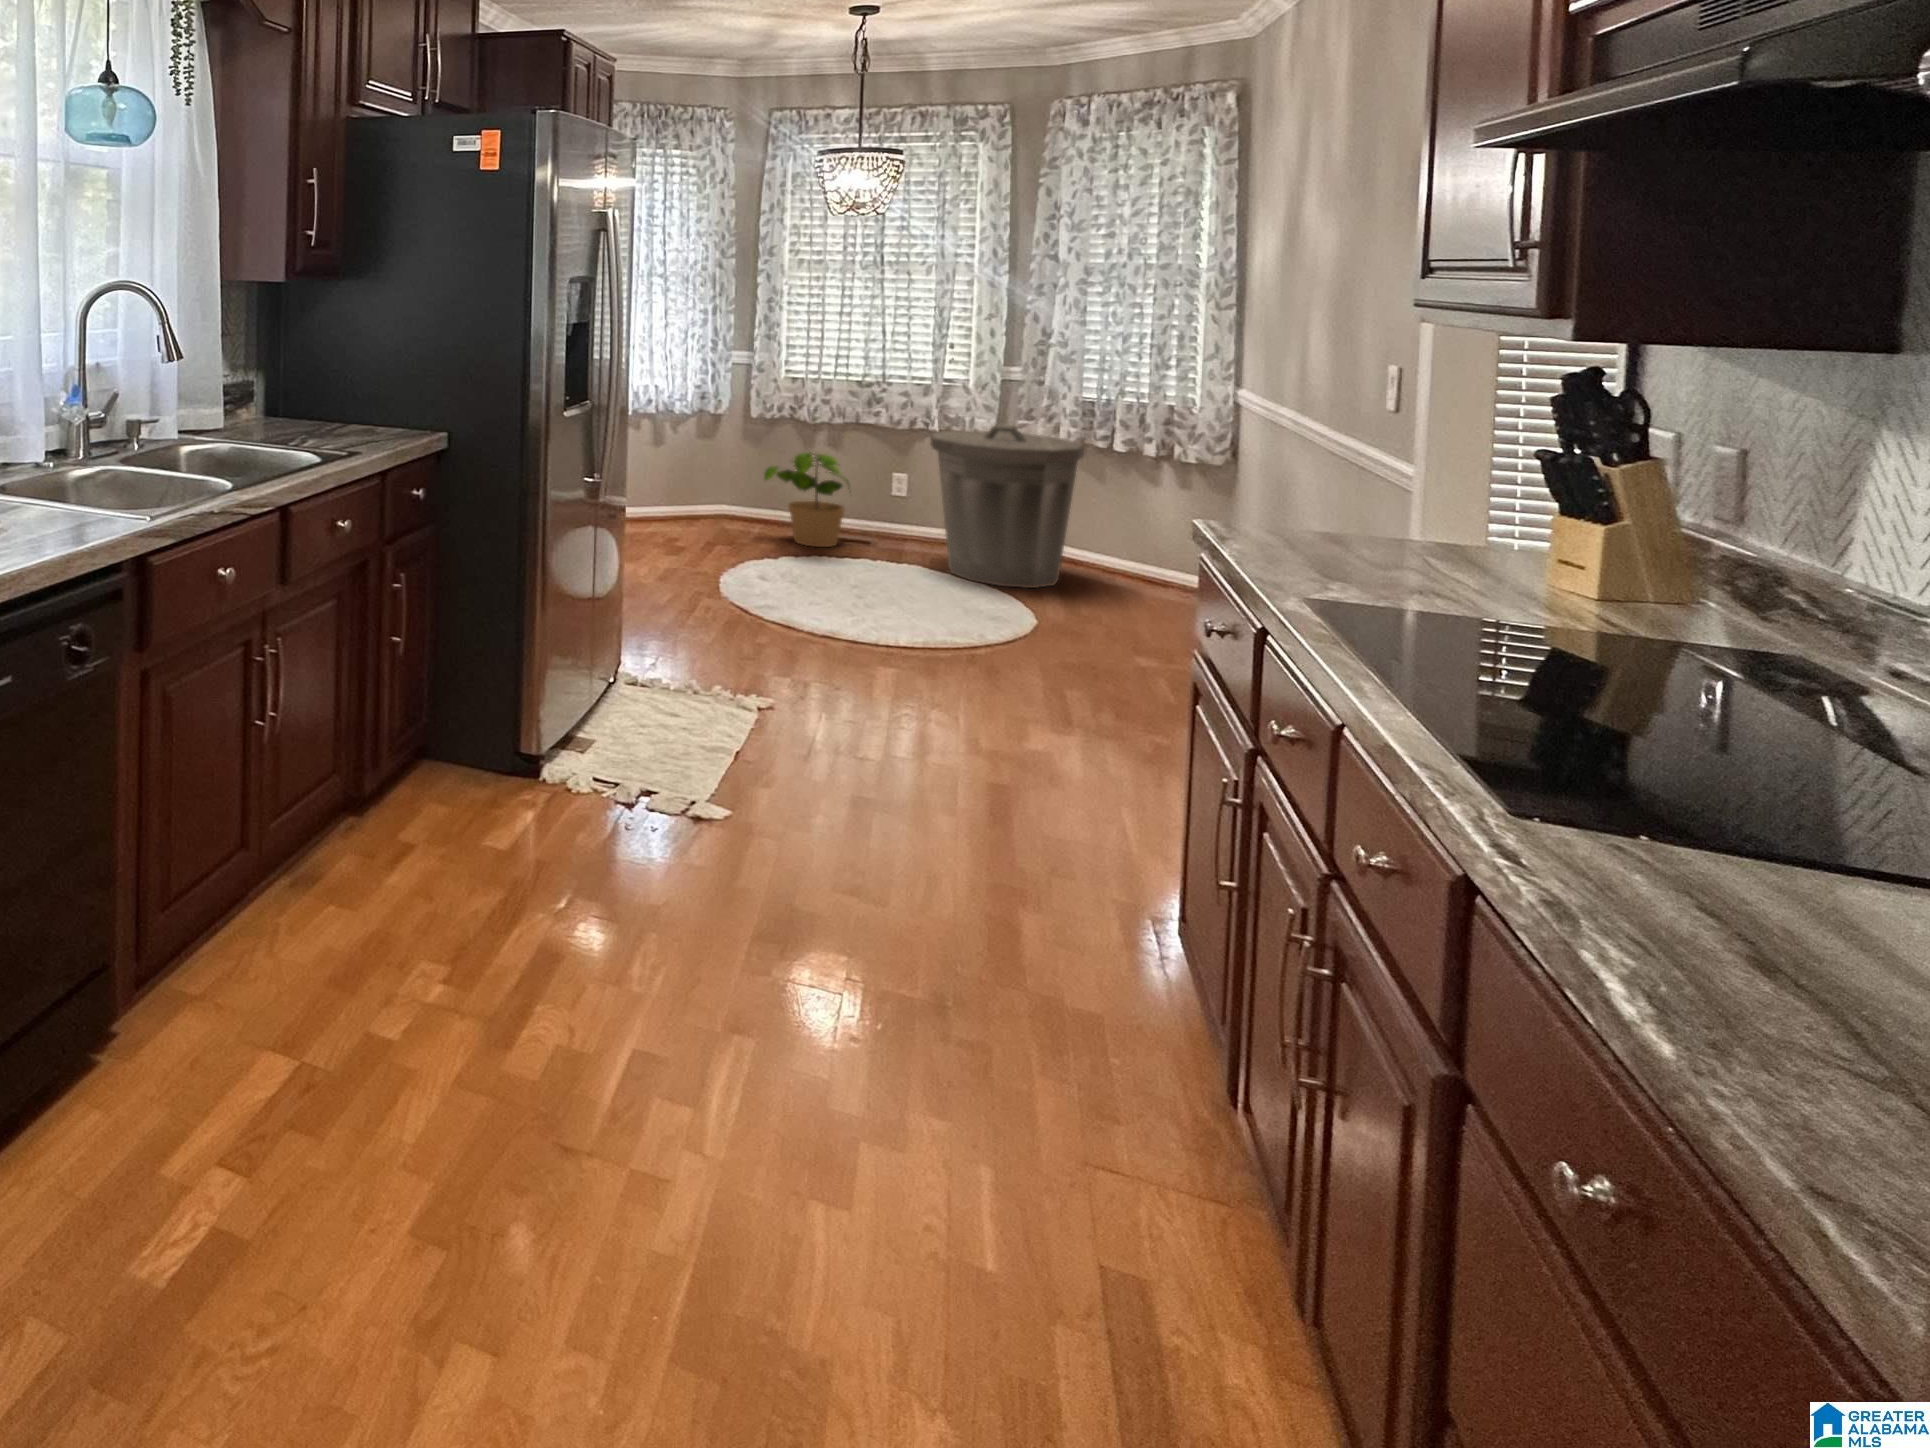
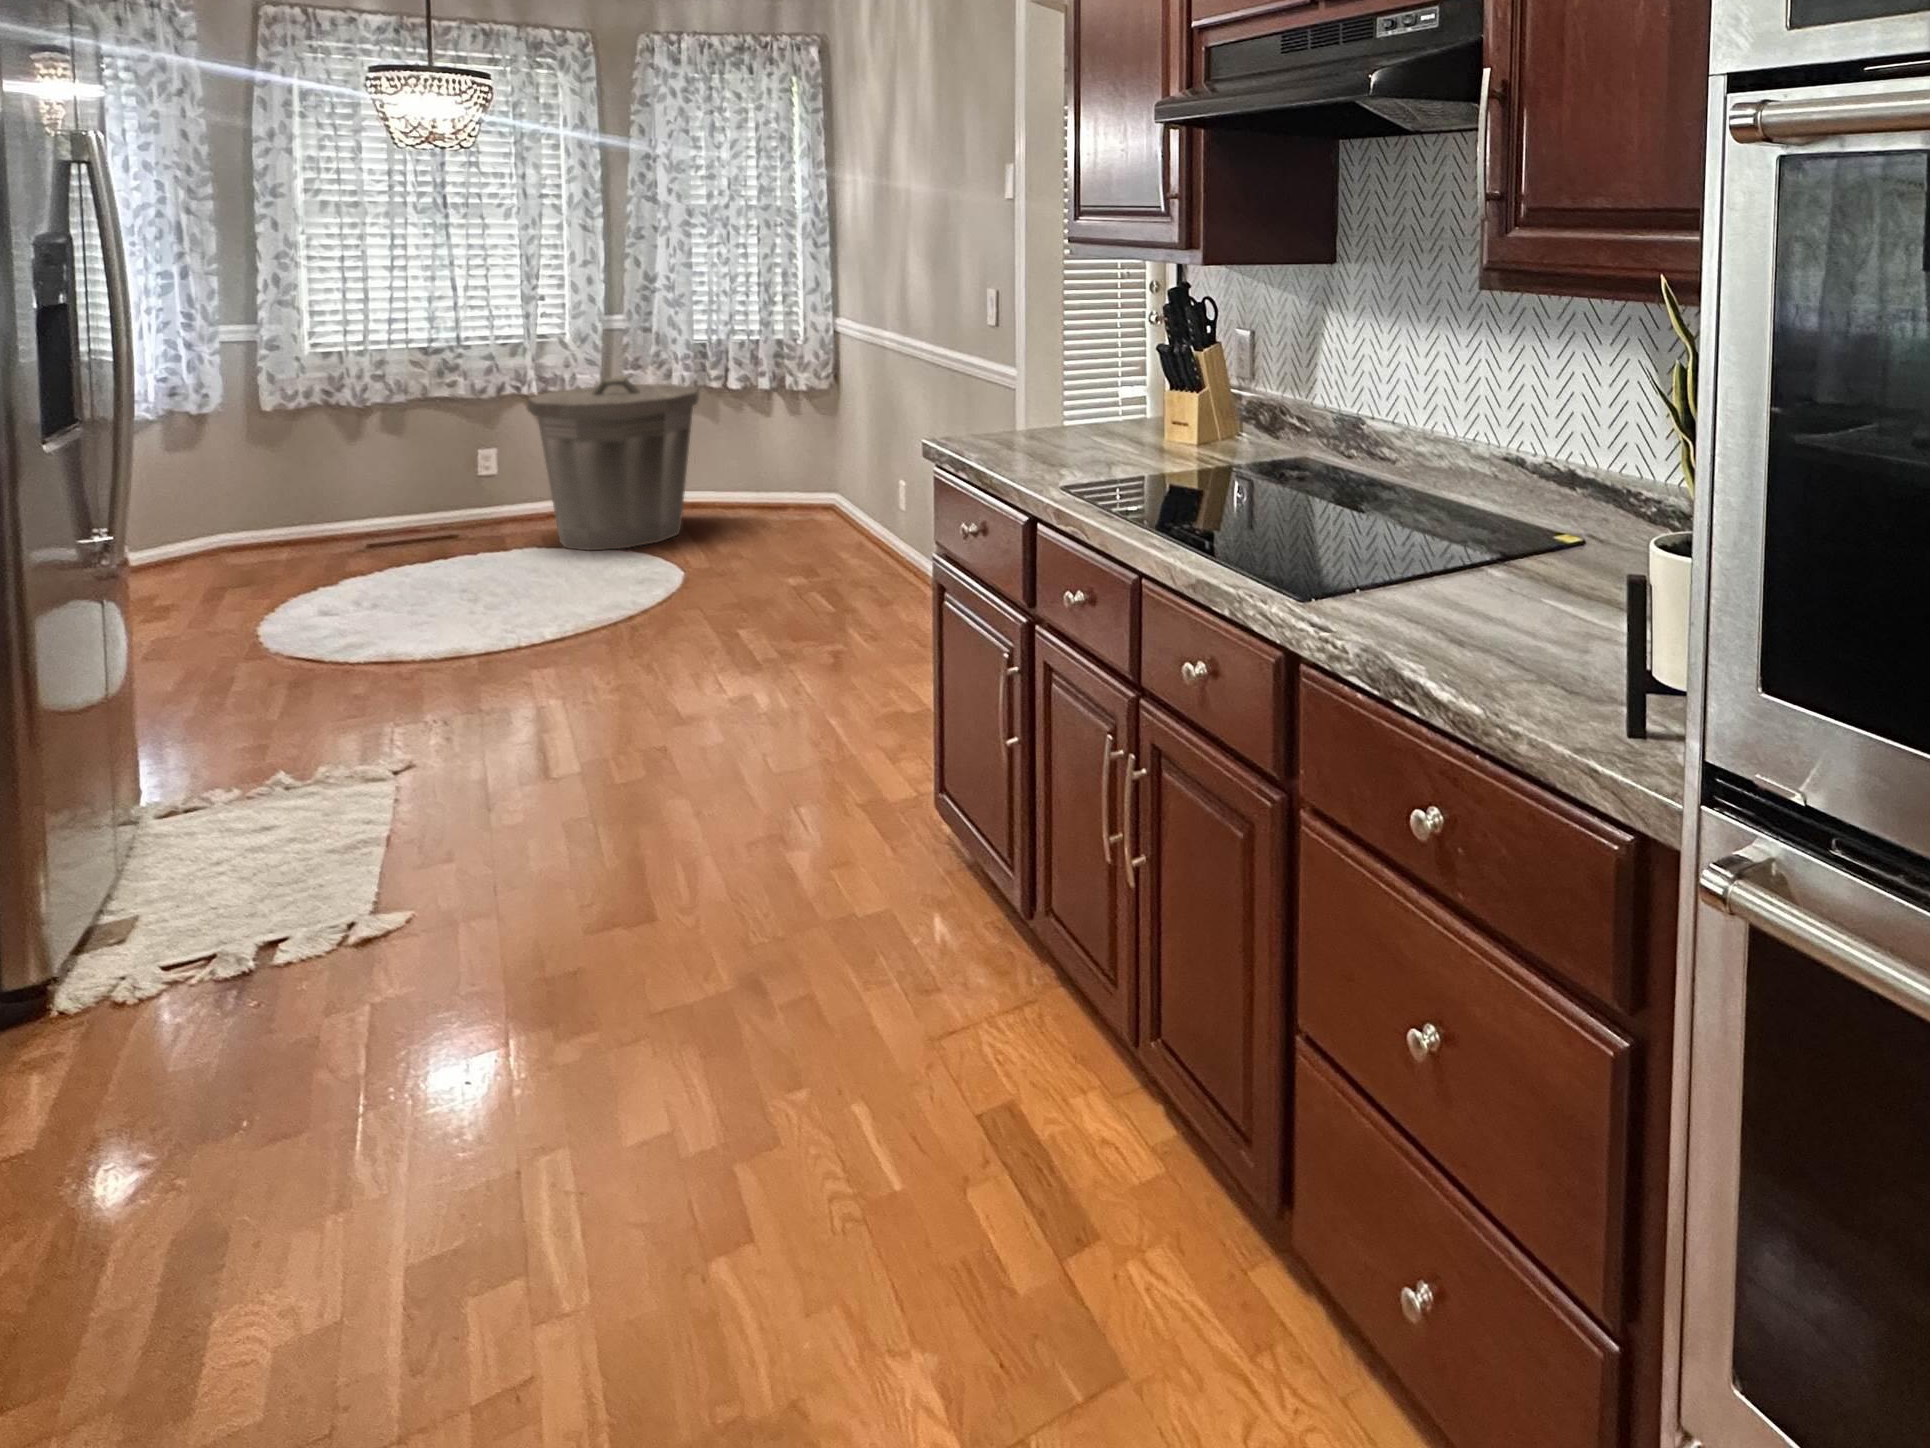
potted plant: present [764,452,848,547] -> none [291,442,425,559]

